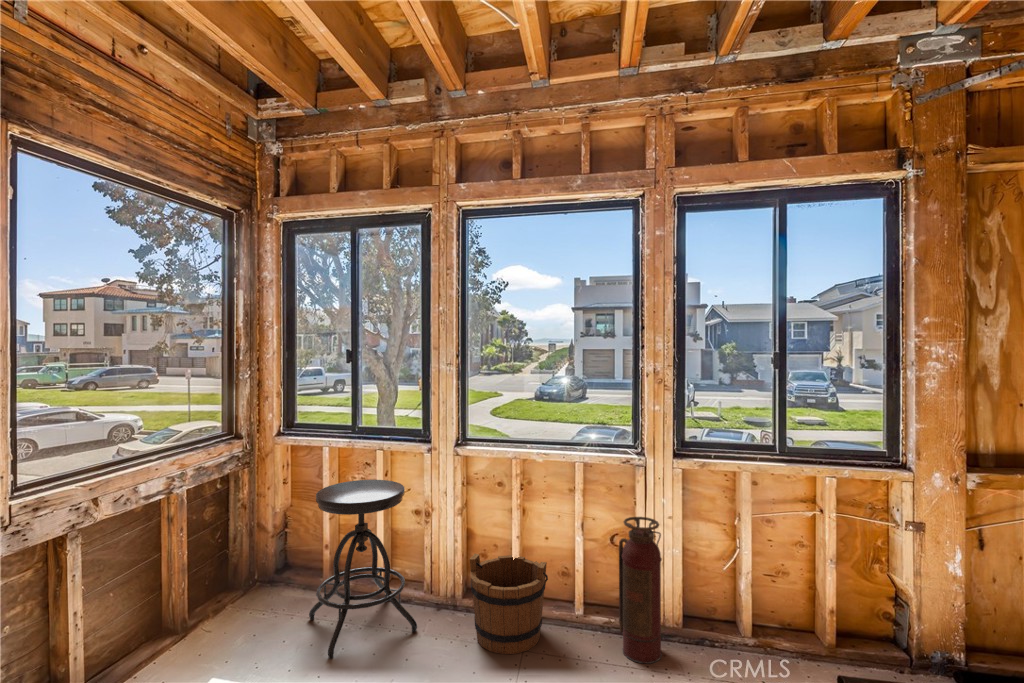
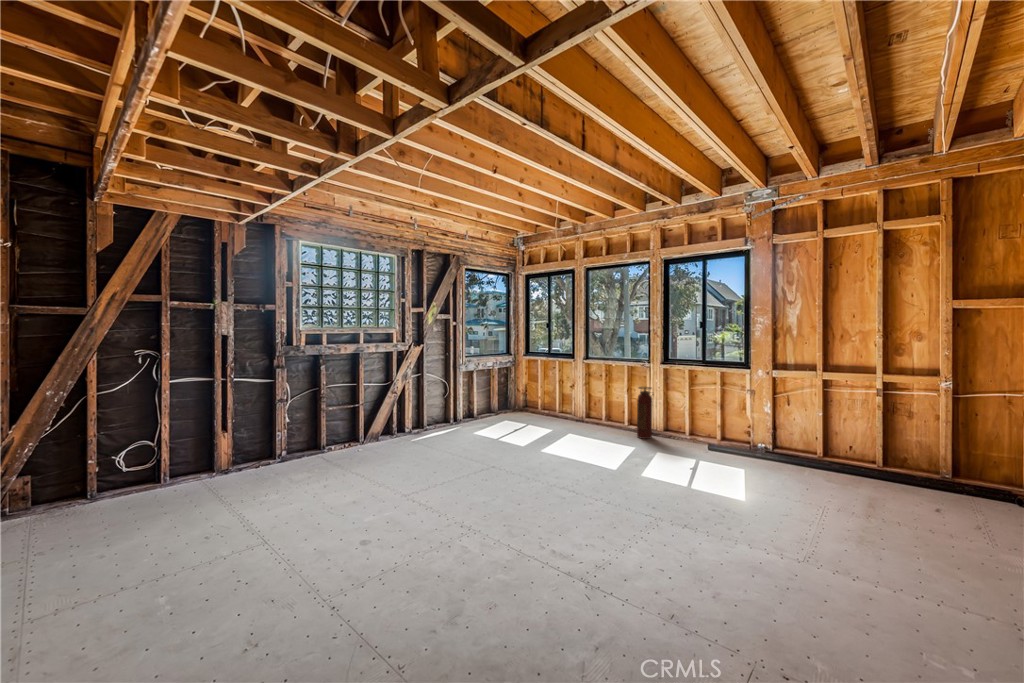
stool: present [309,480,417,658] -> none [532,372,567,425]
bucket: present [470,554,548,654] -> none [584,399,613,432]

